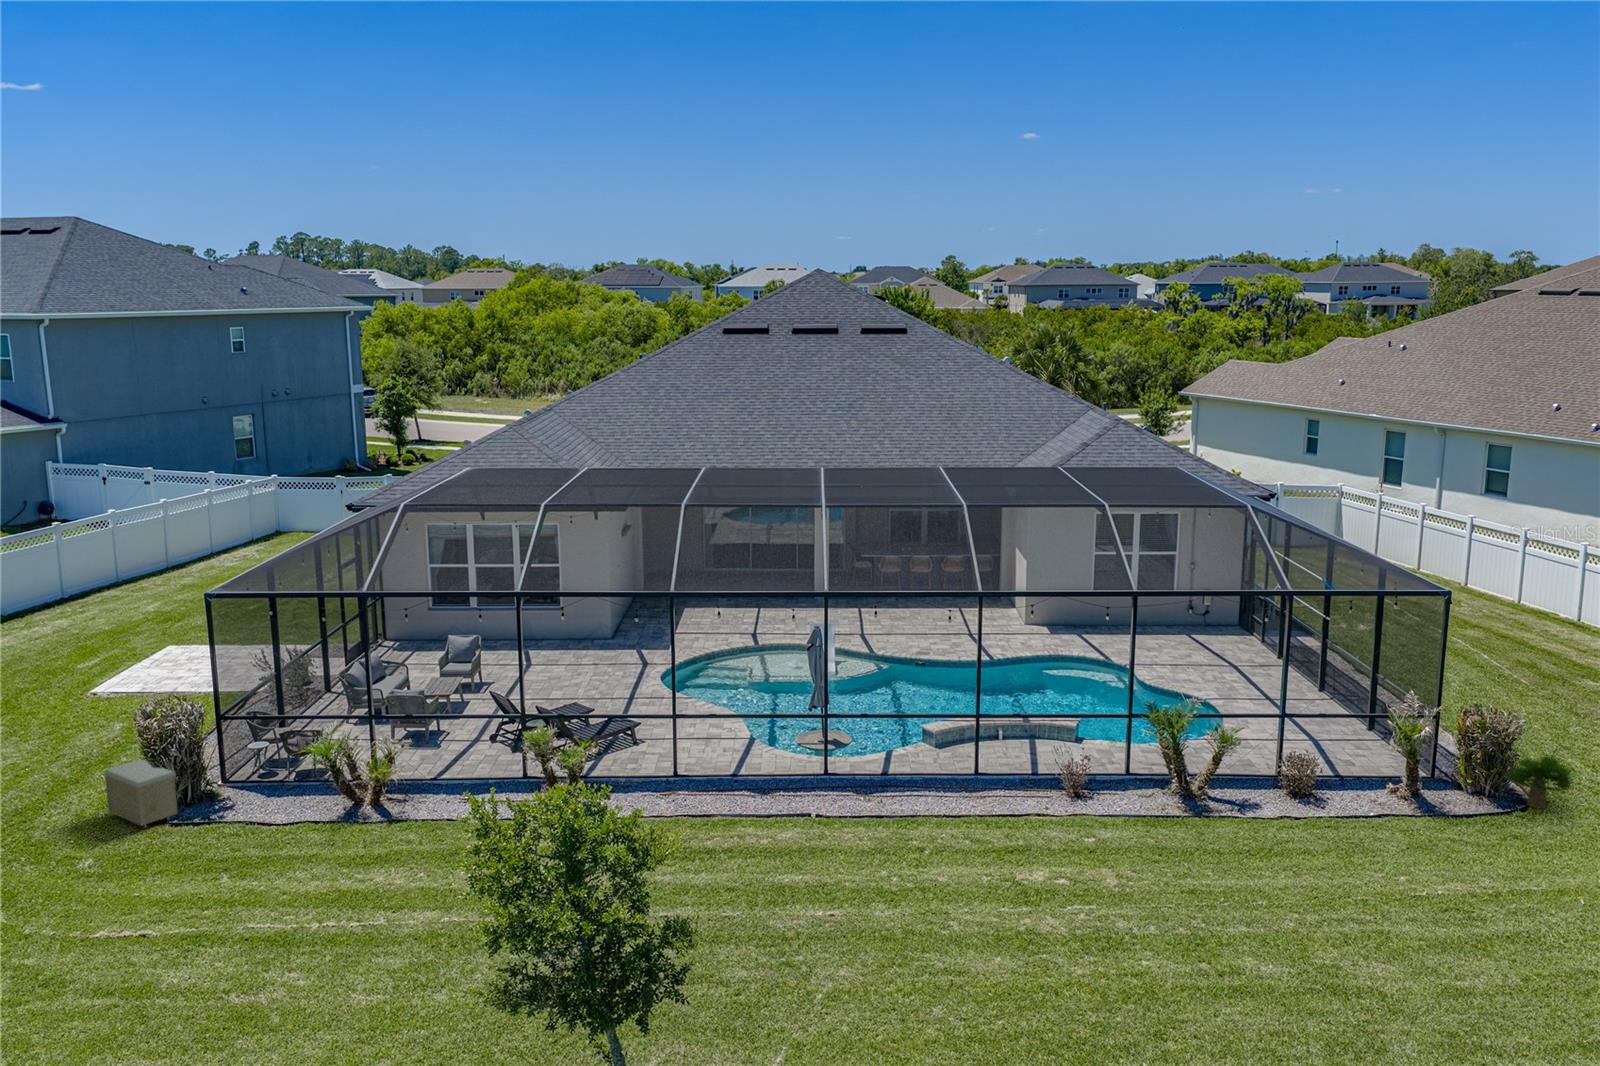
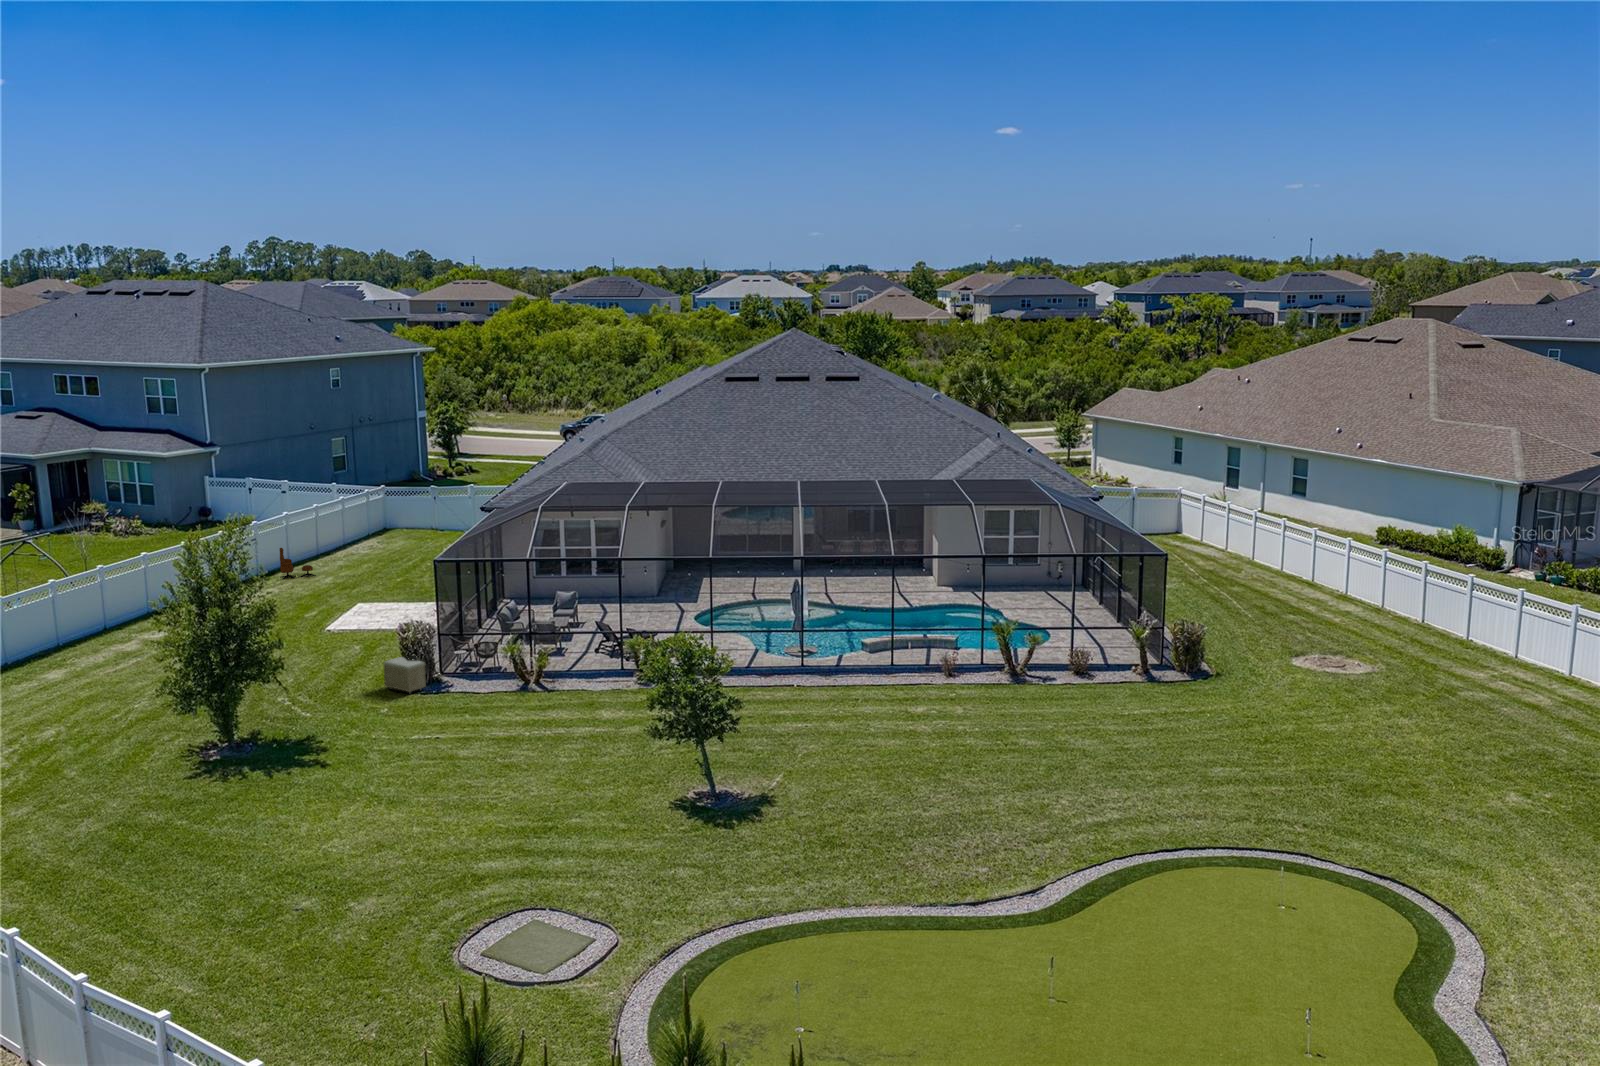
lounge chair: none [89,559,145,604] -> present [280,548,316,579]
potted plant: present [1506,754,1573,809] -> none [1195,645,1234,678]

